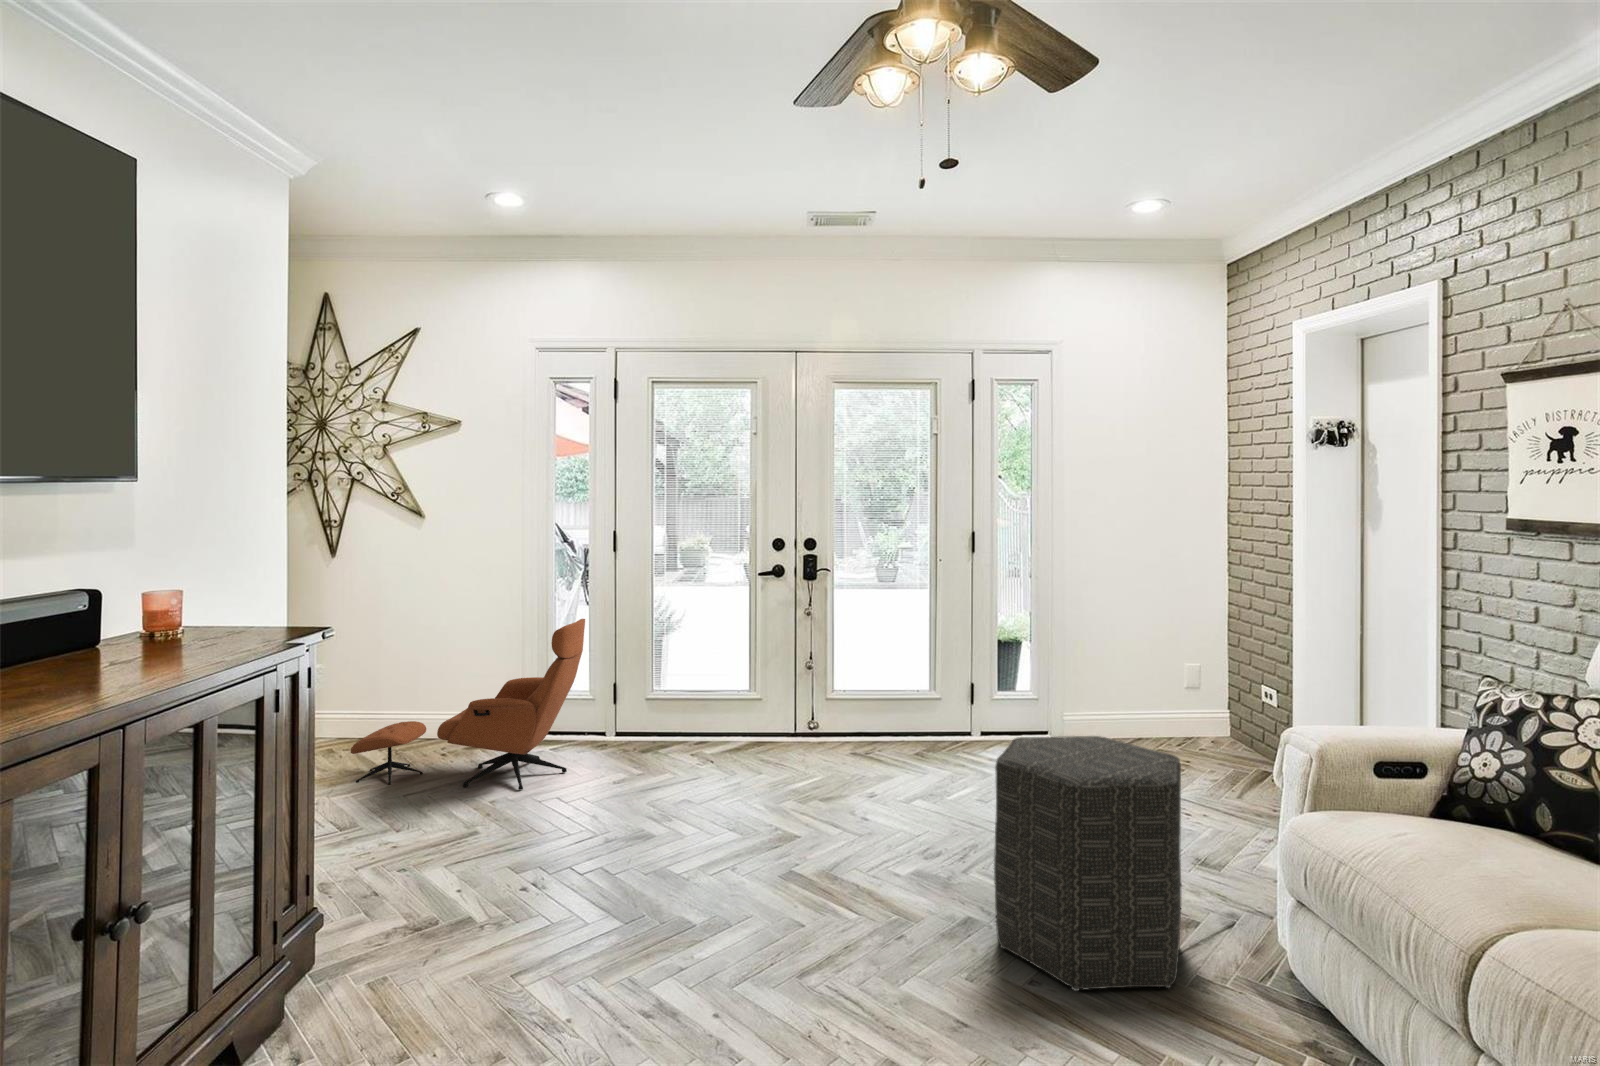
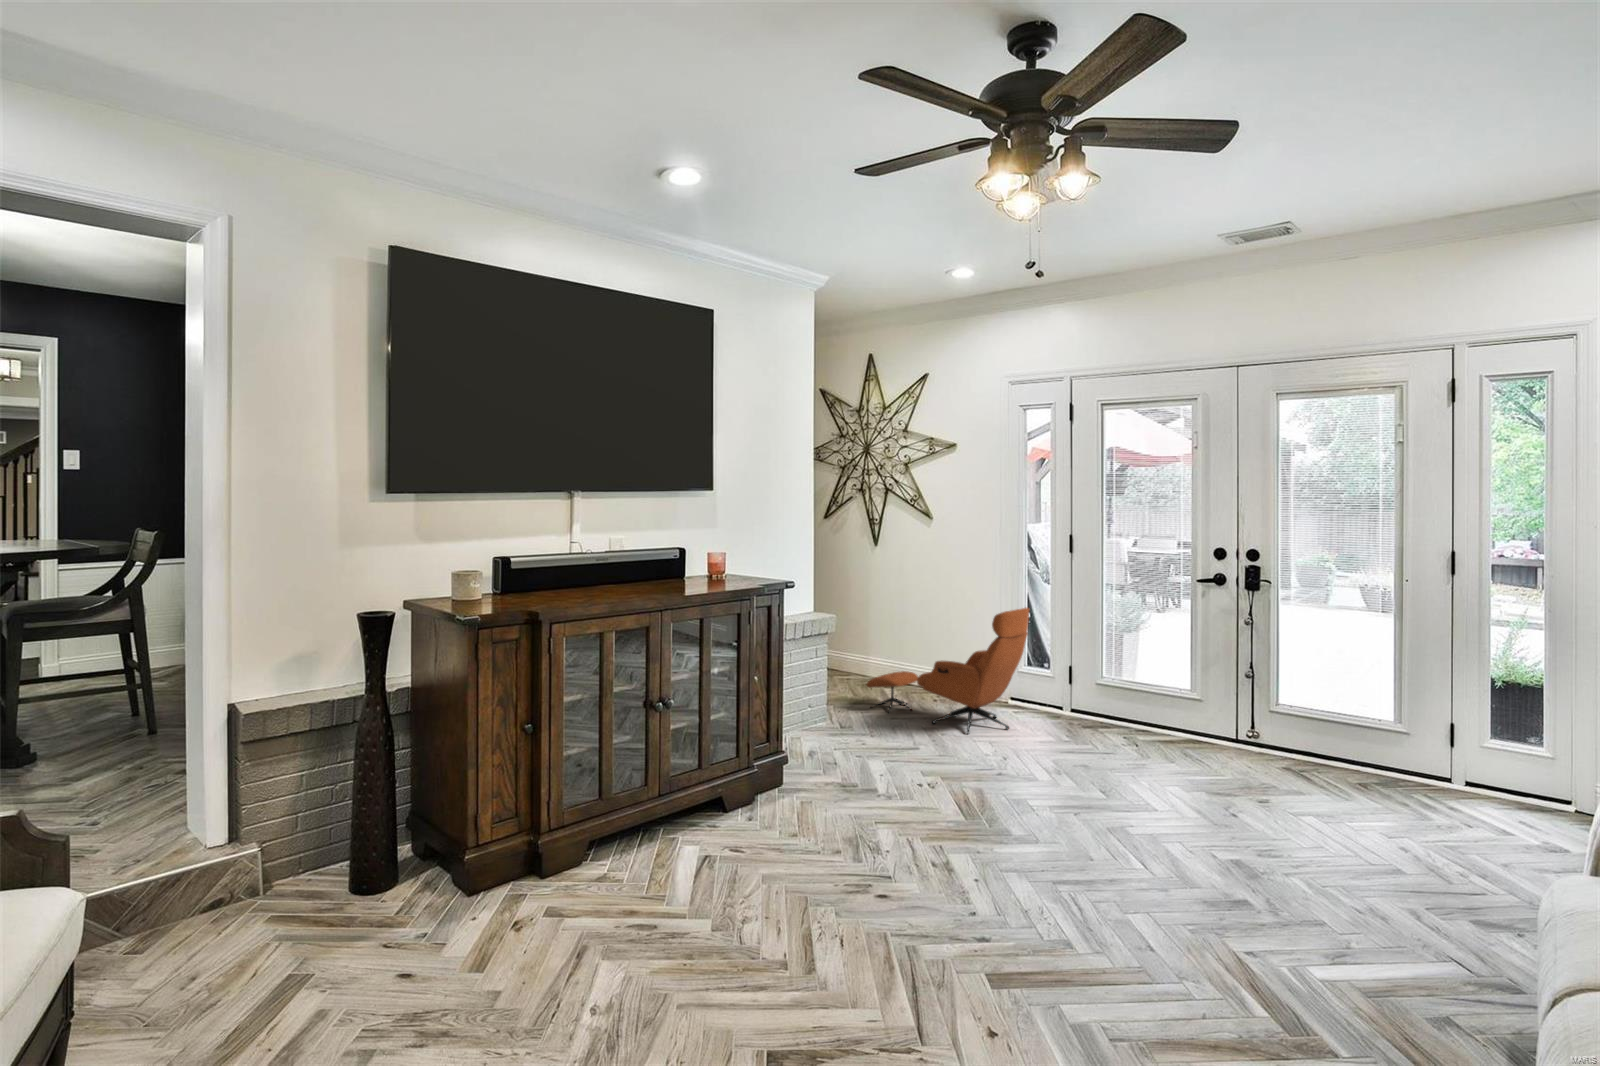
ottoman: present [994,736,1181,991] -> none [1239,751,1442,989]

